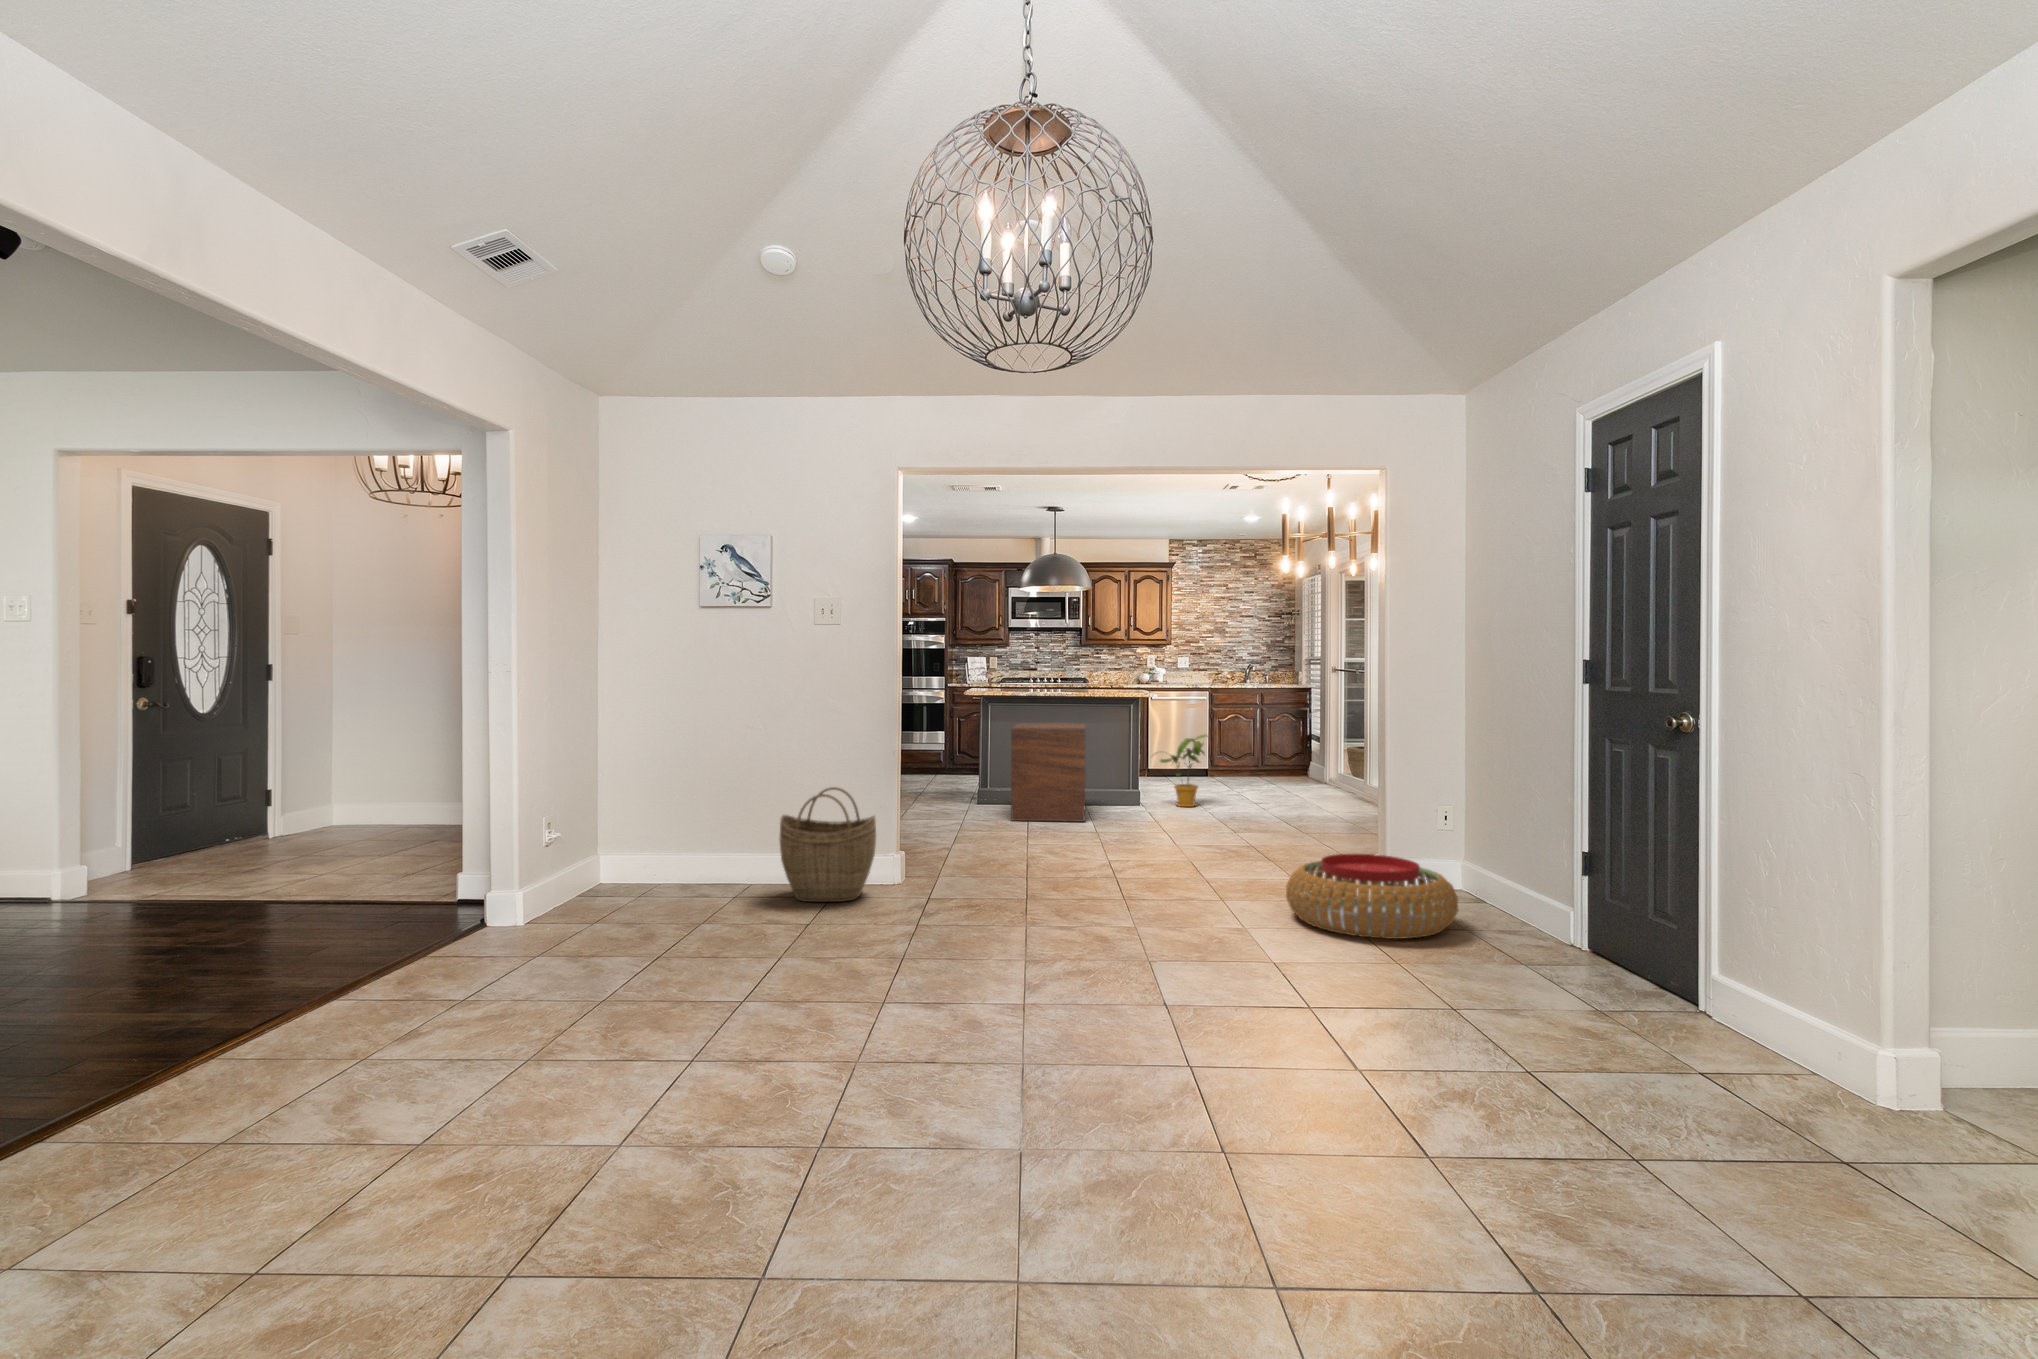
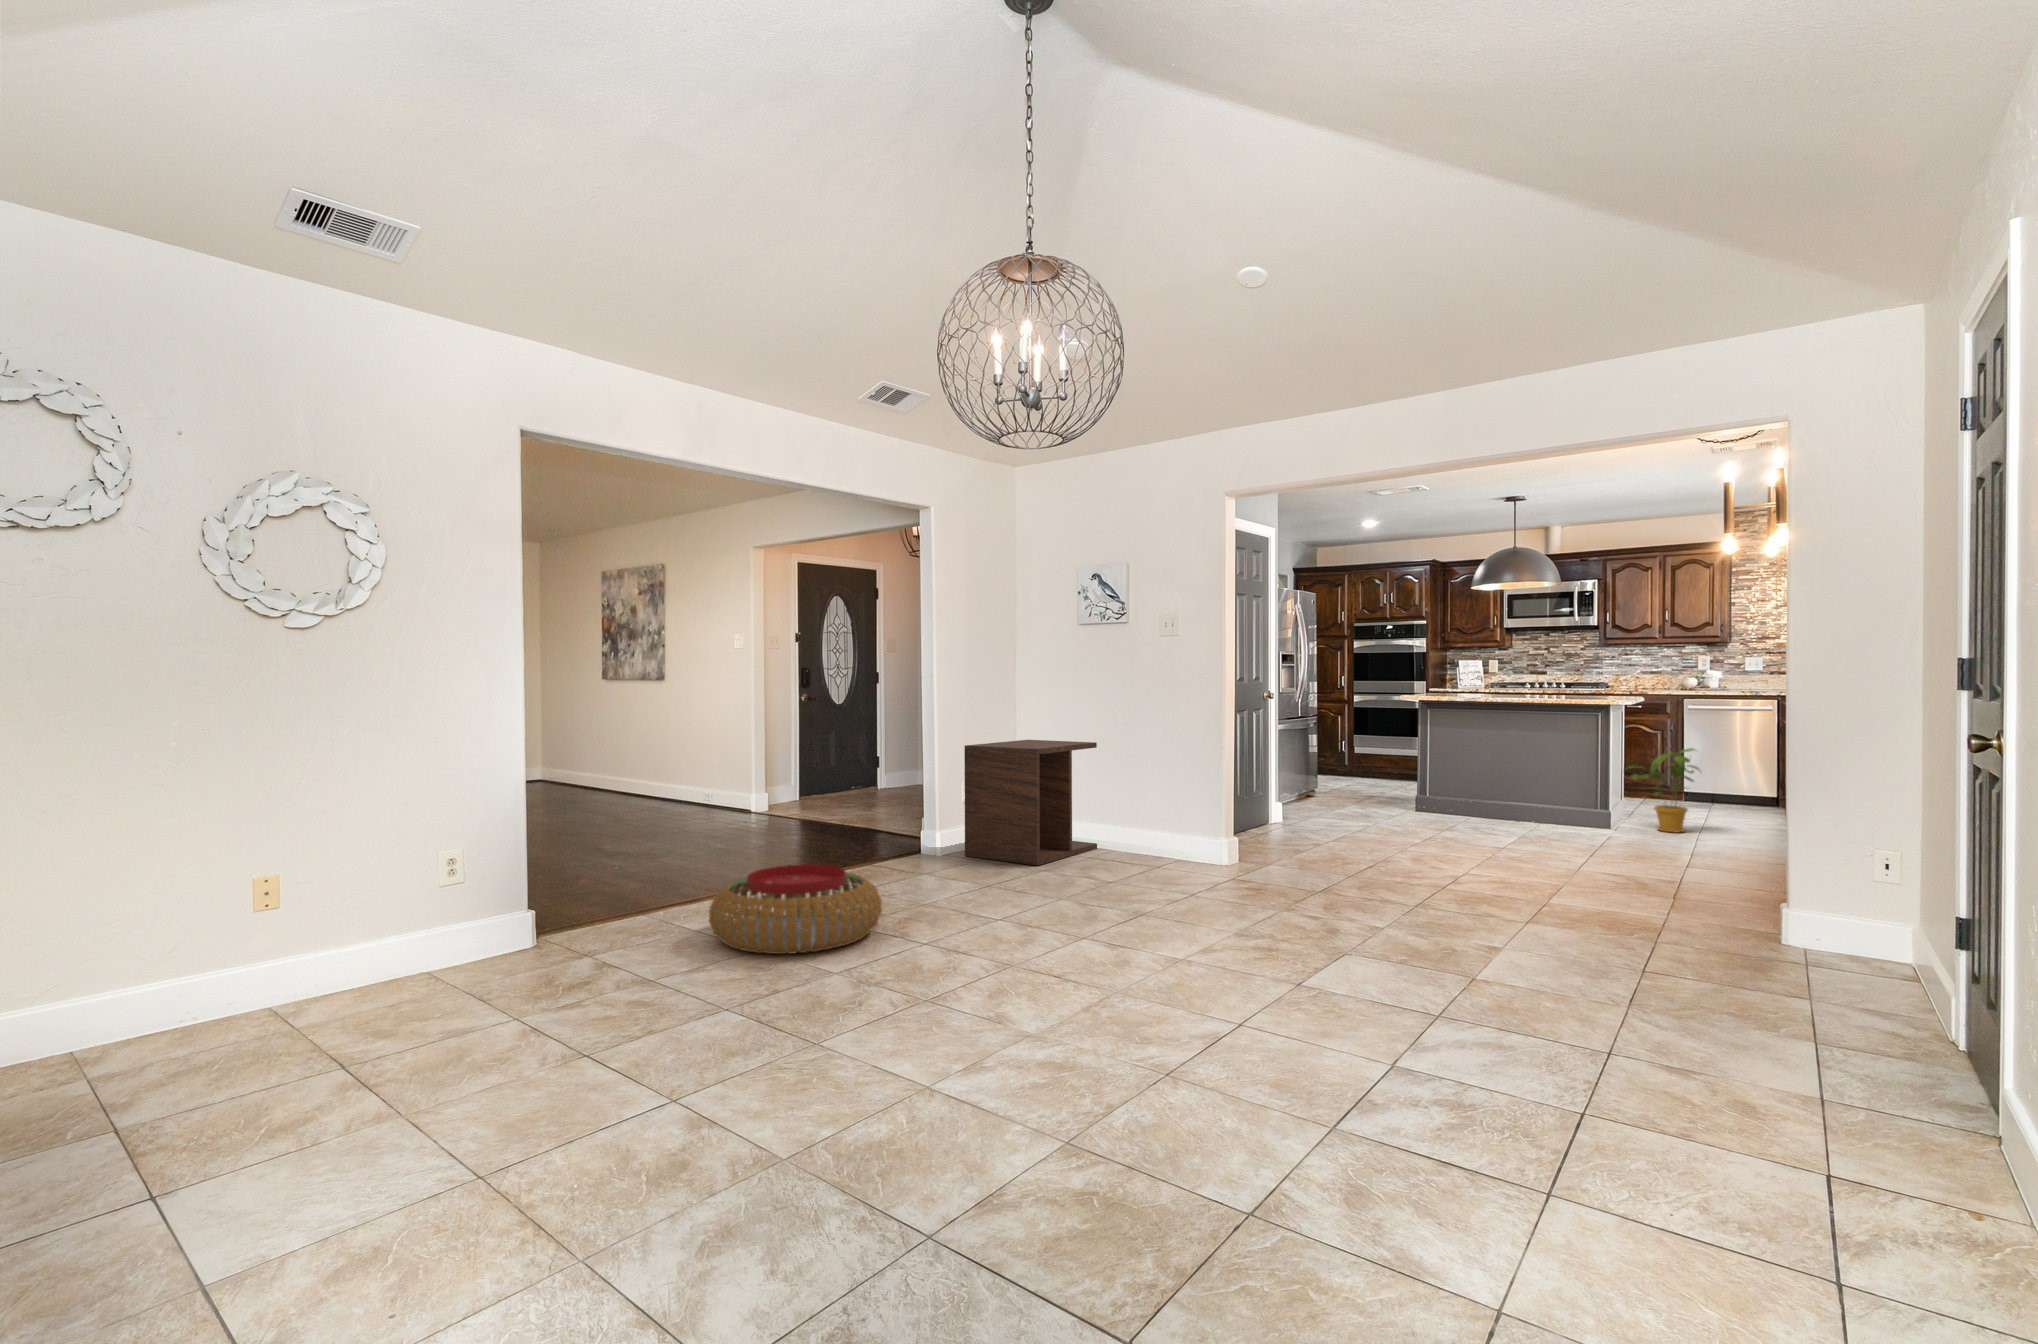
side table: present [1011,723,1086,822] -> present [964,740,1097,865]
woven basket: present [779,787,876,902] -> none [1119,773,1199,869]
pouf: present [1286,854,1458,939] -> present [709,864,882,954]

